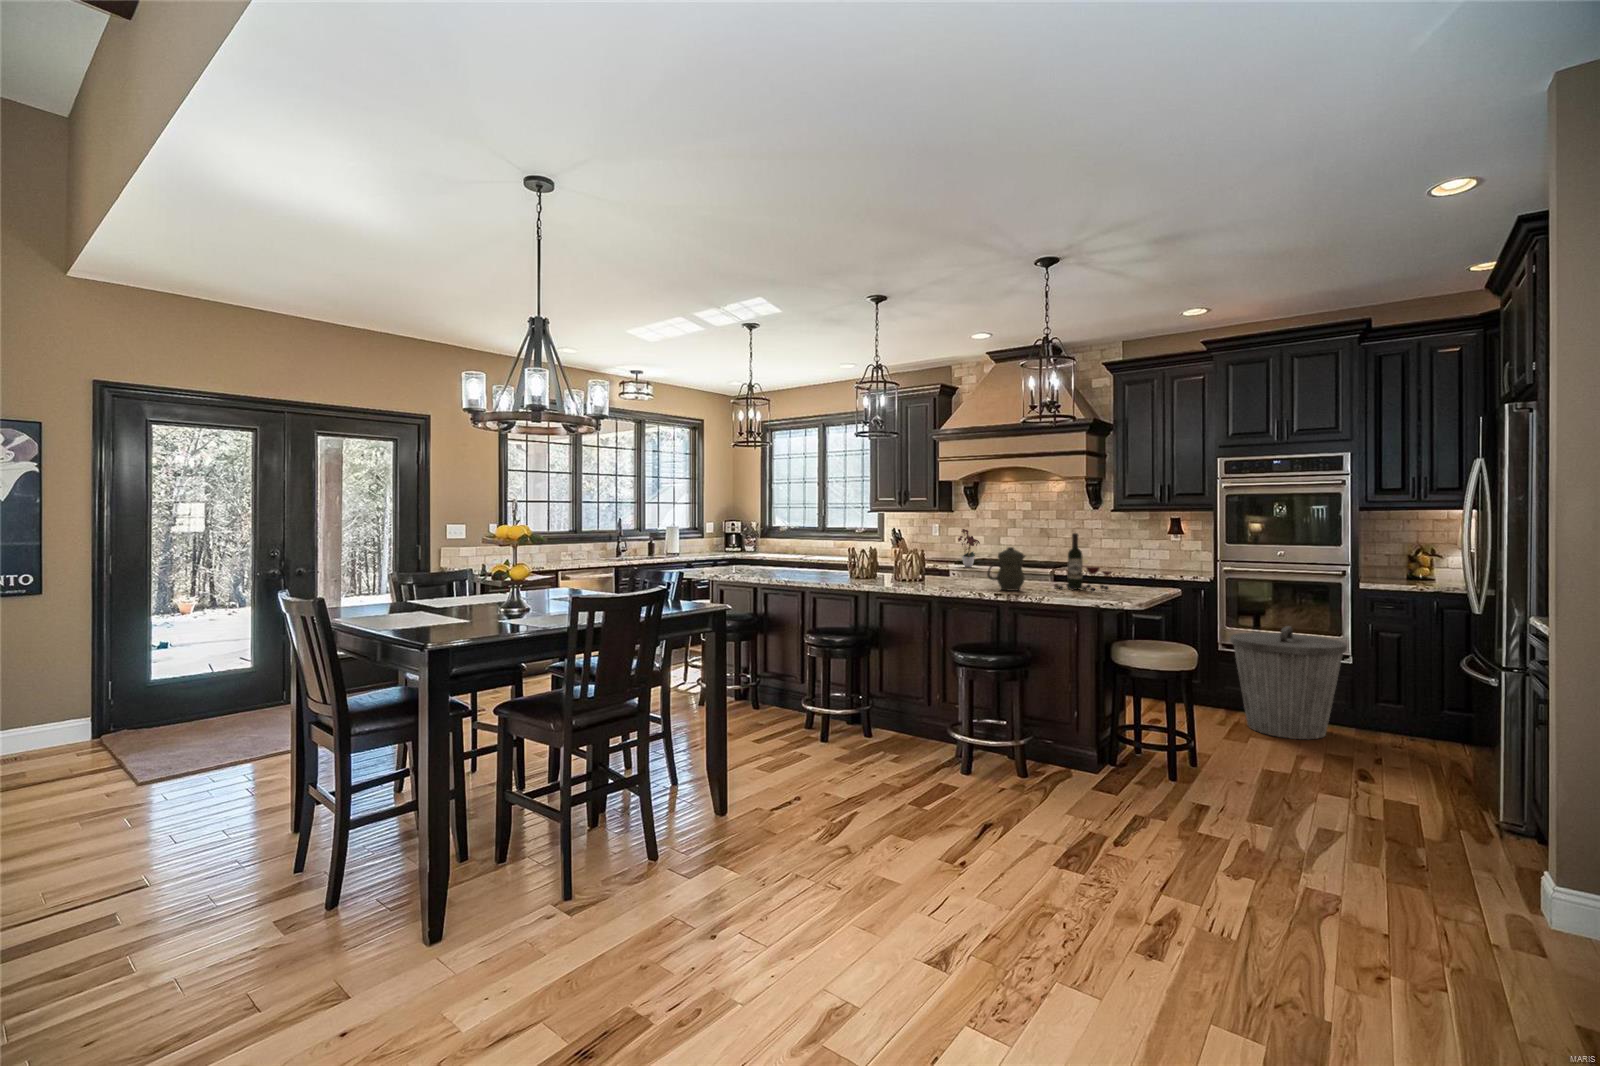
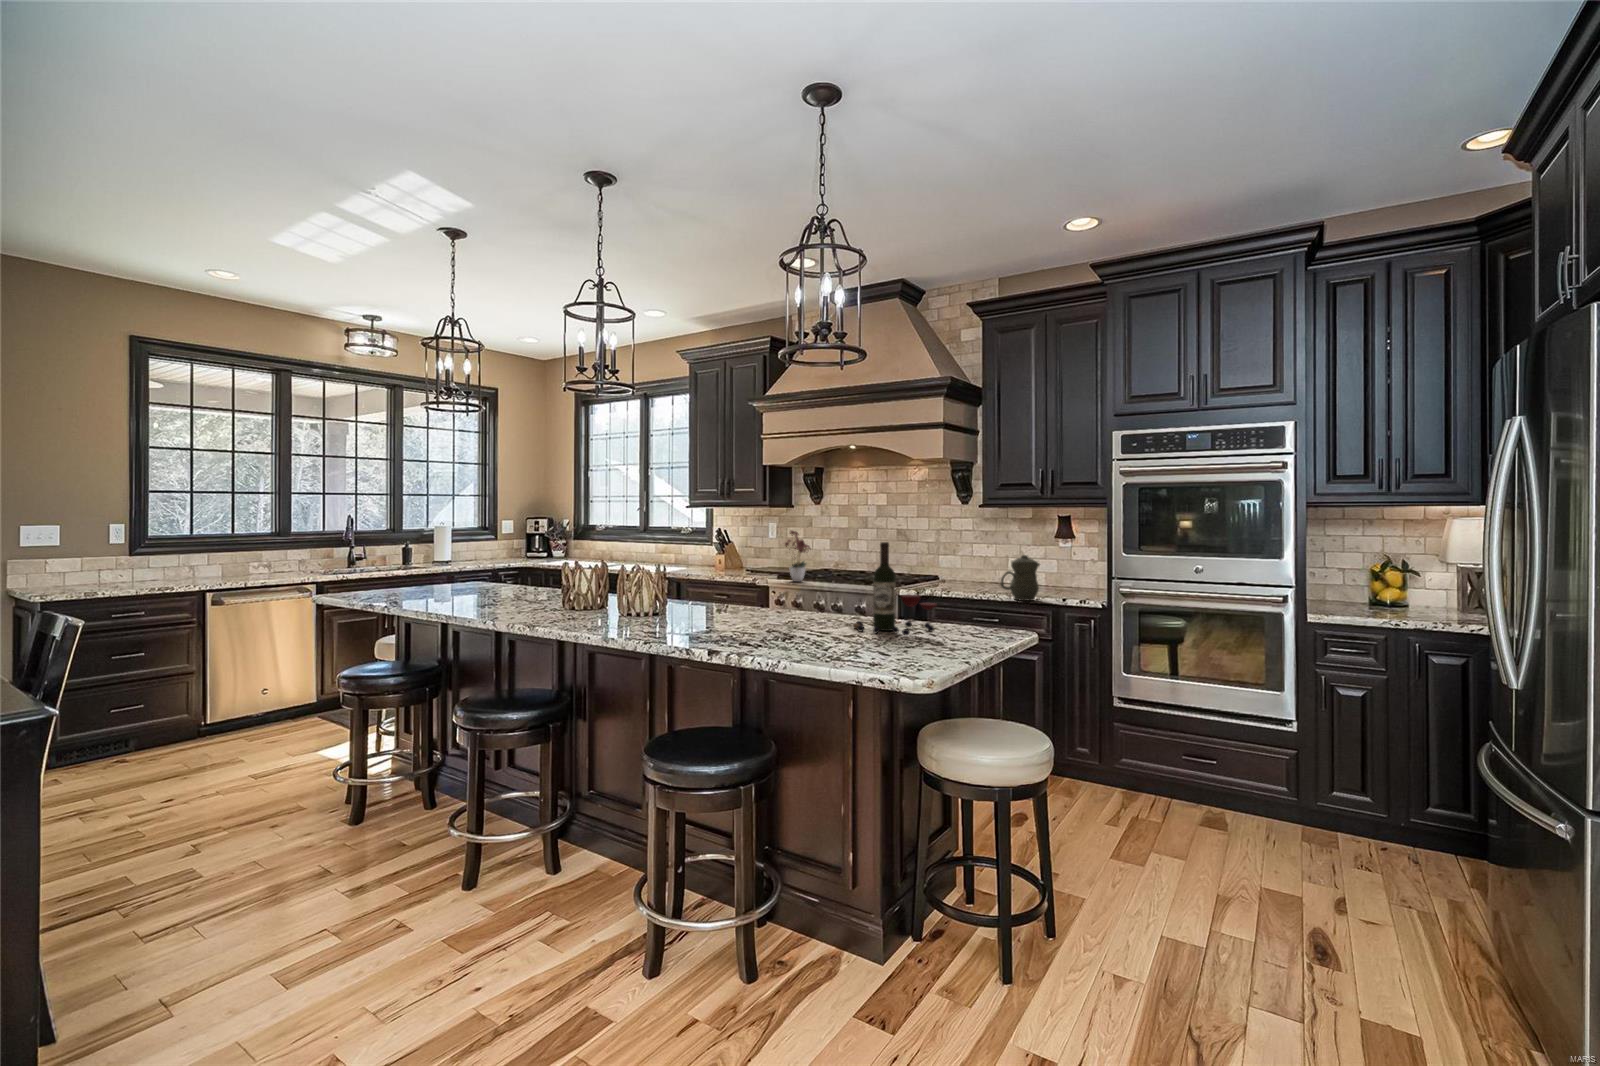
teapot: present [987,547,1025,591] -> present [1000,555,1040,601]
trash can: present [1230,626,1347,739] -> none [1124,679,1291,857]

